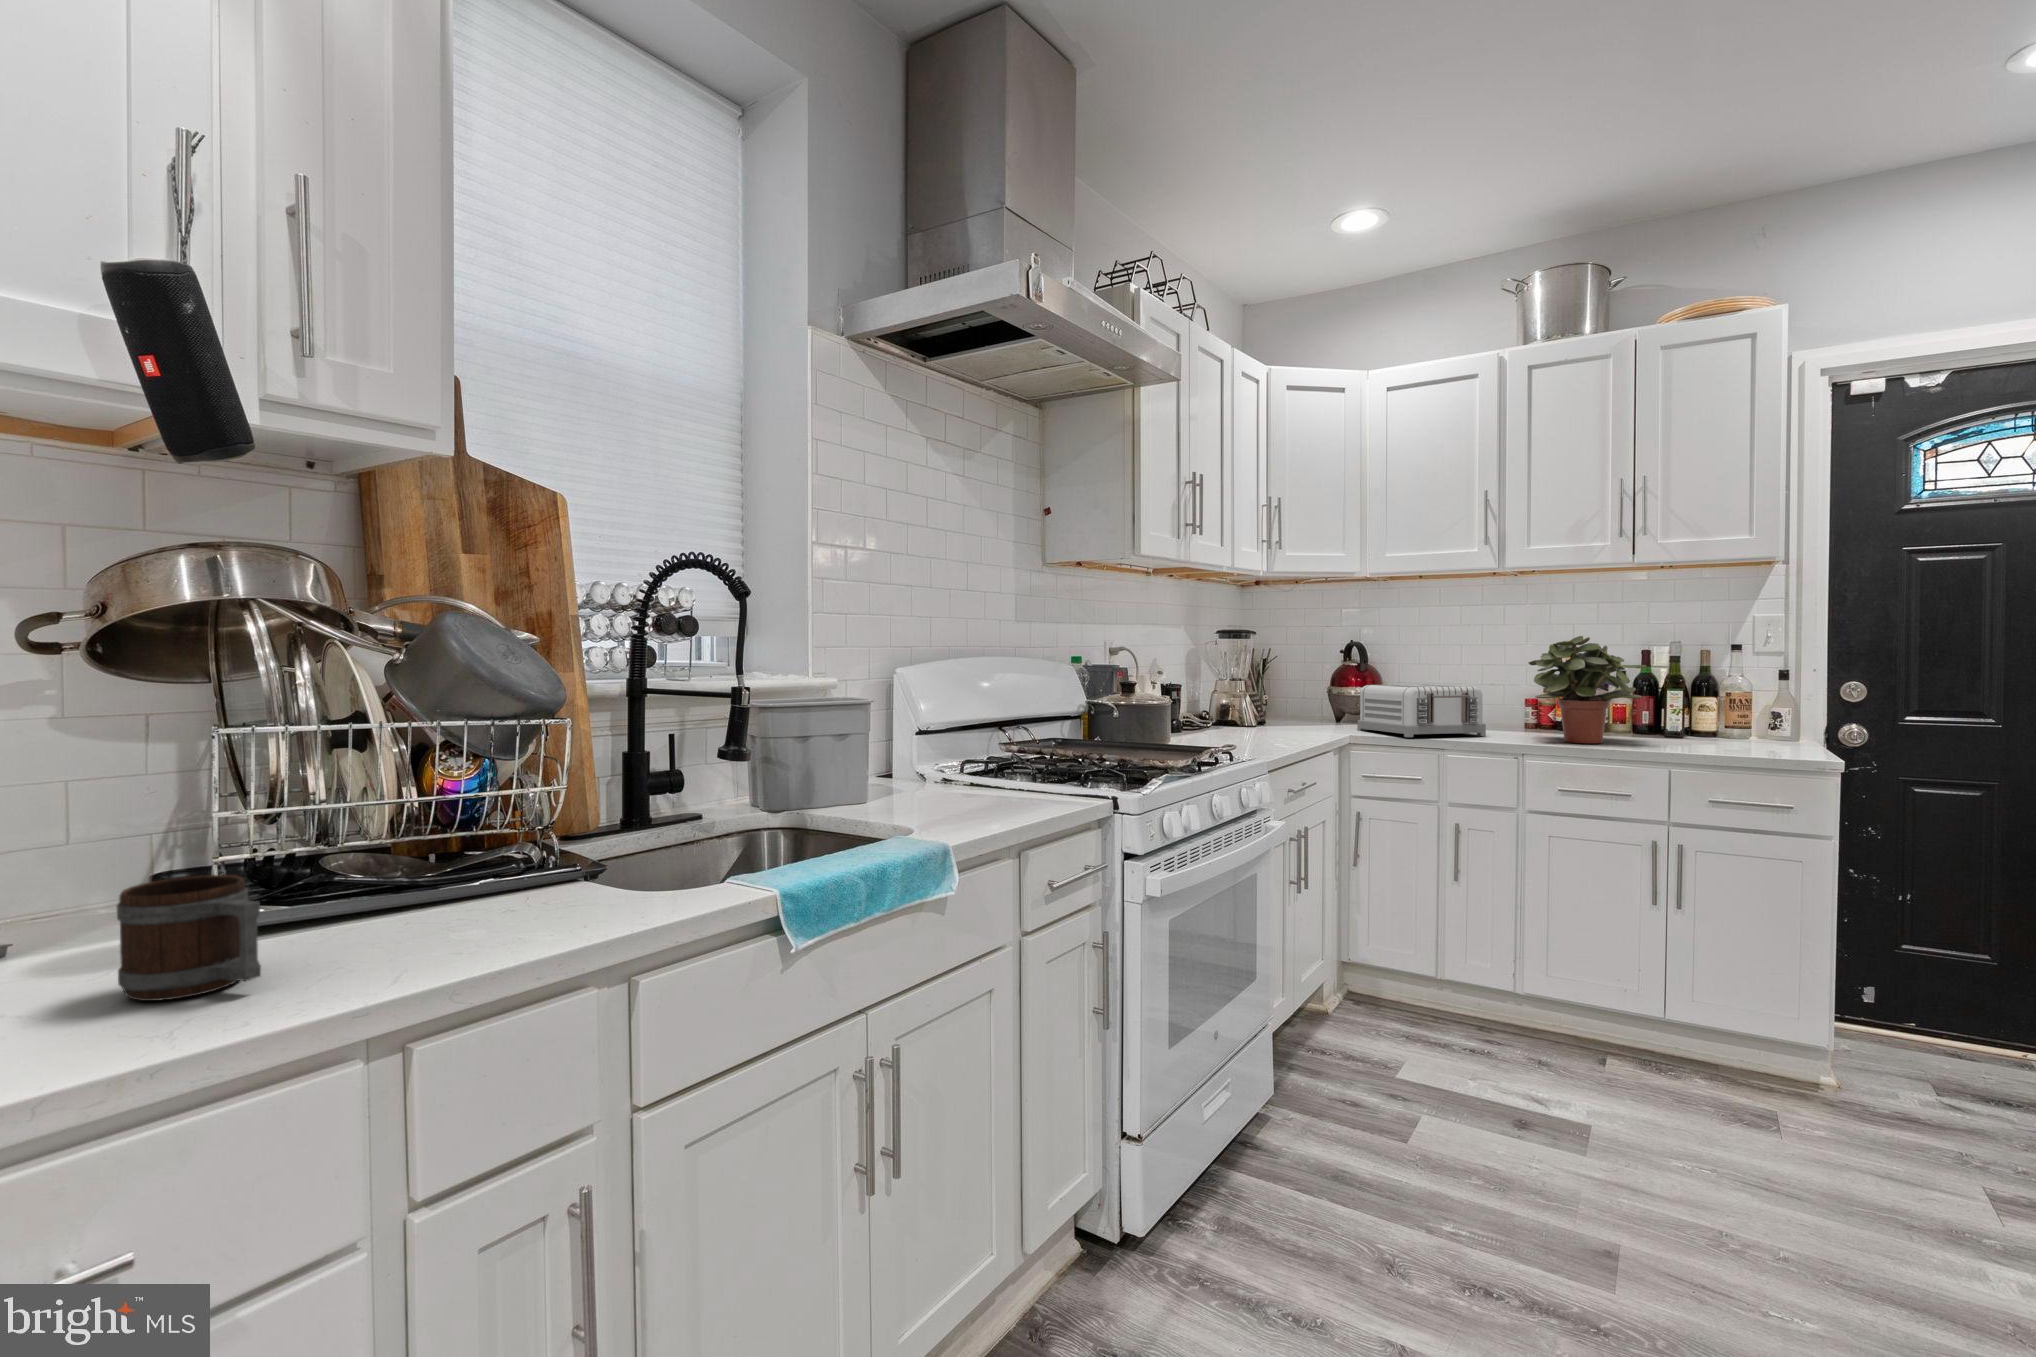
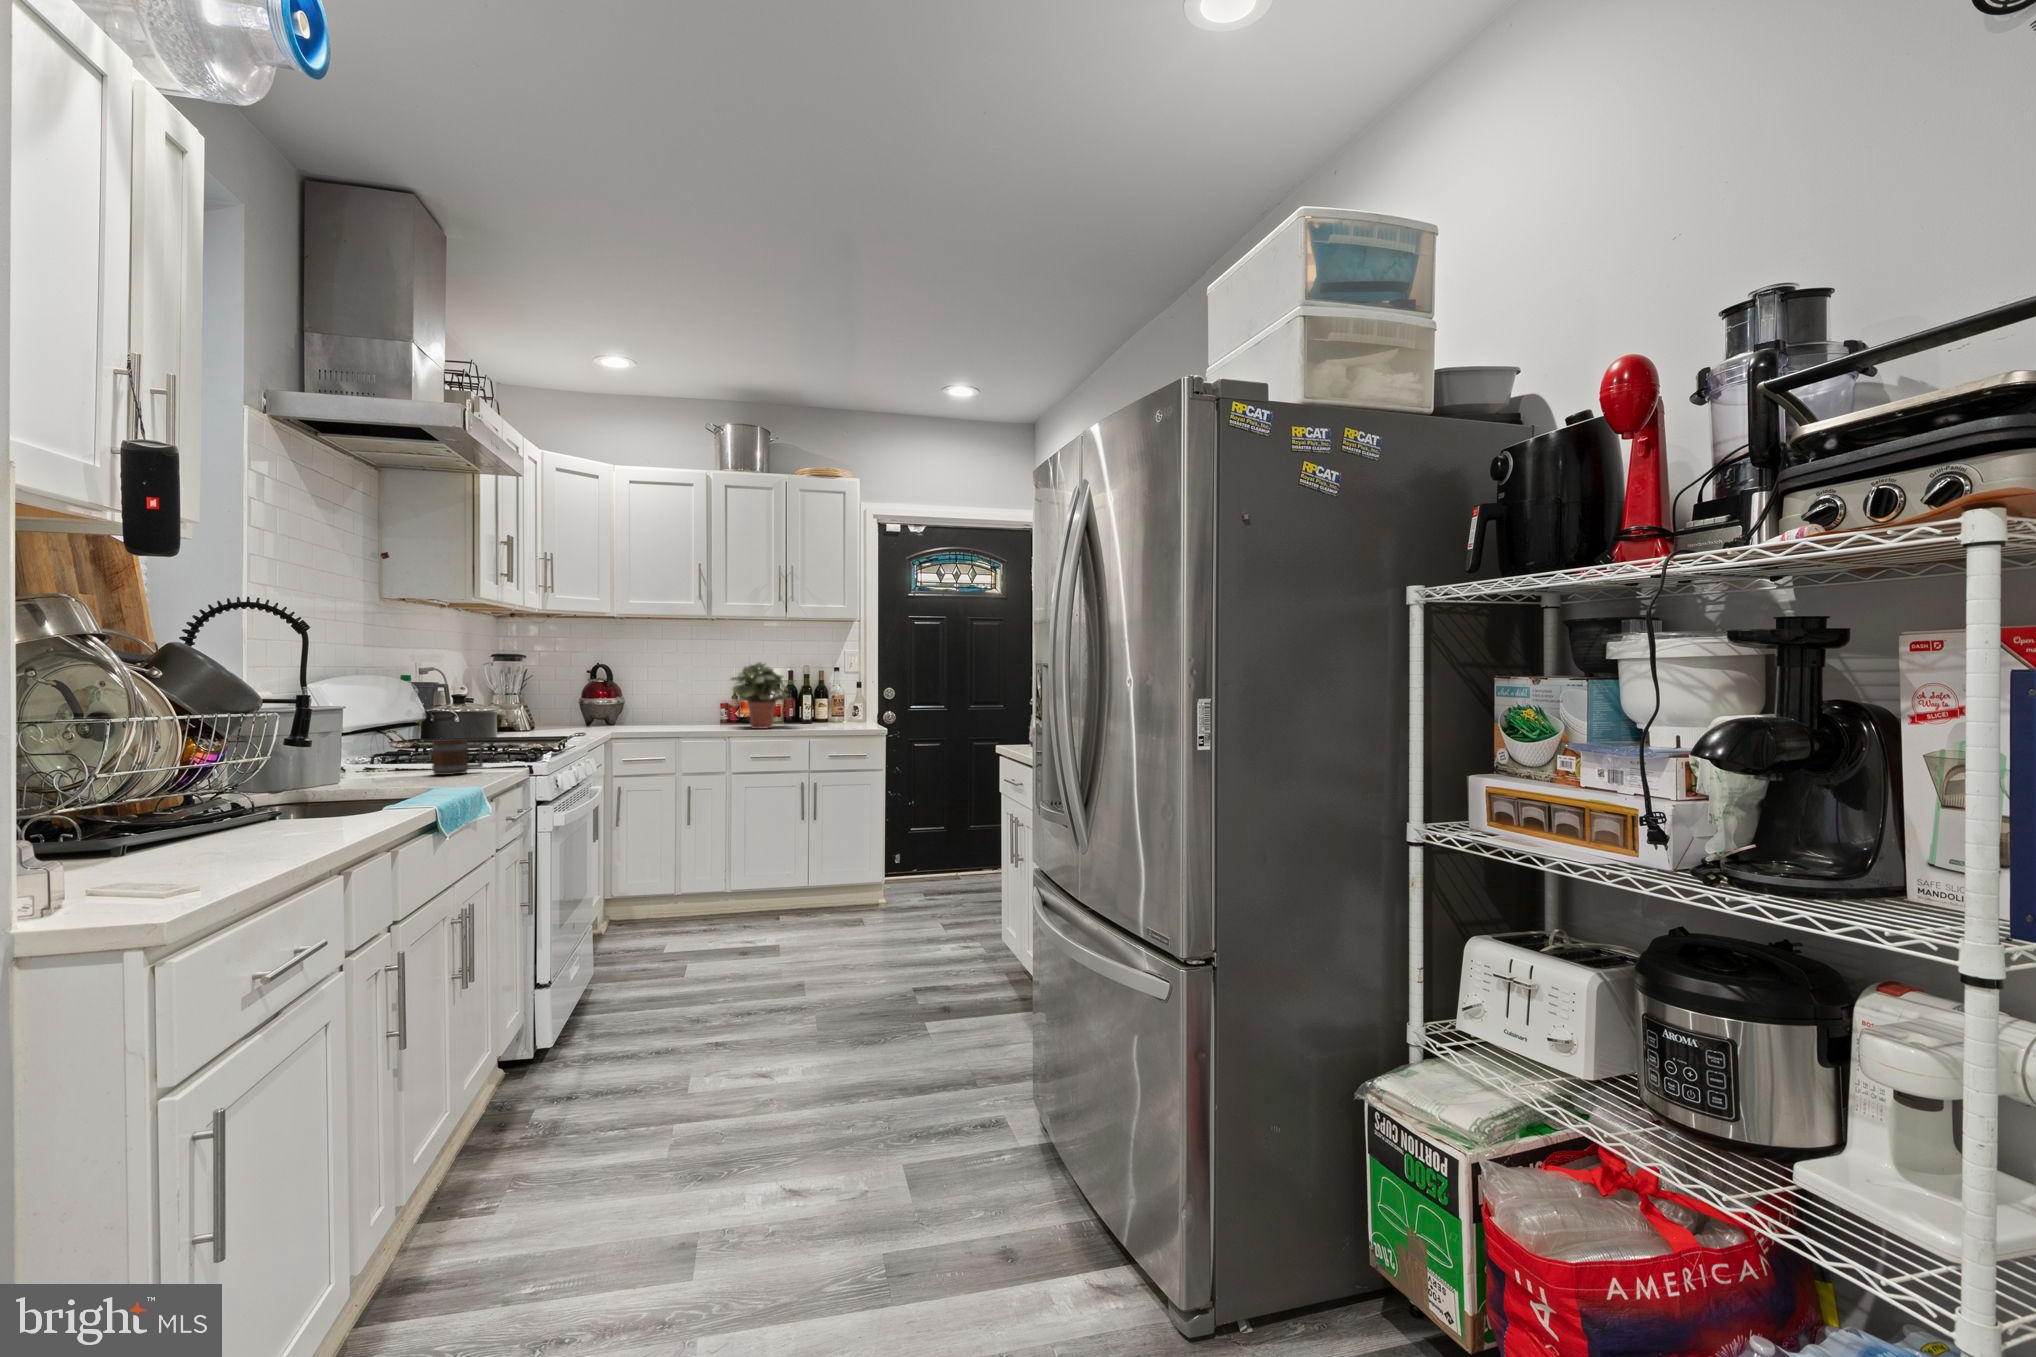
toaster: present [1357,684,1486,737] -> none [613,694,703,730]
mug: present [117,874,261,1001] -> present [432,740,483,775]

